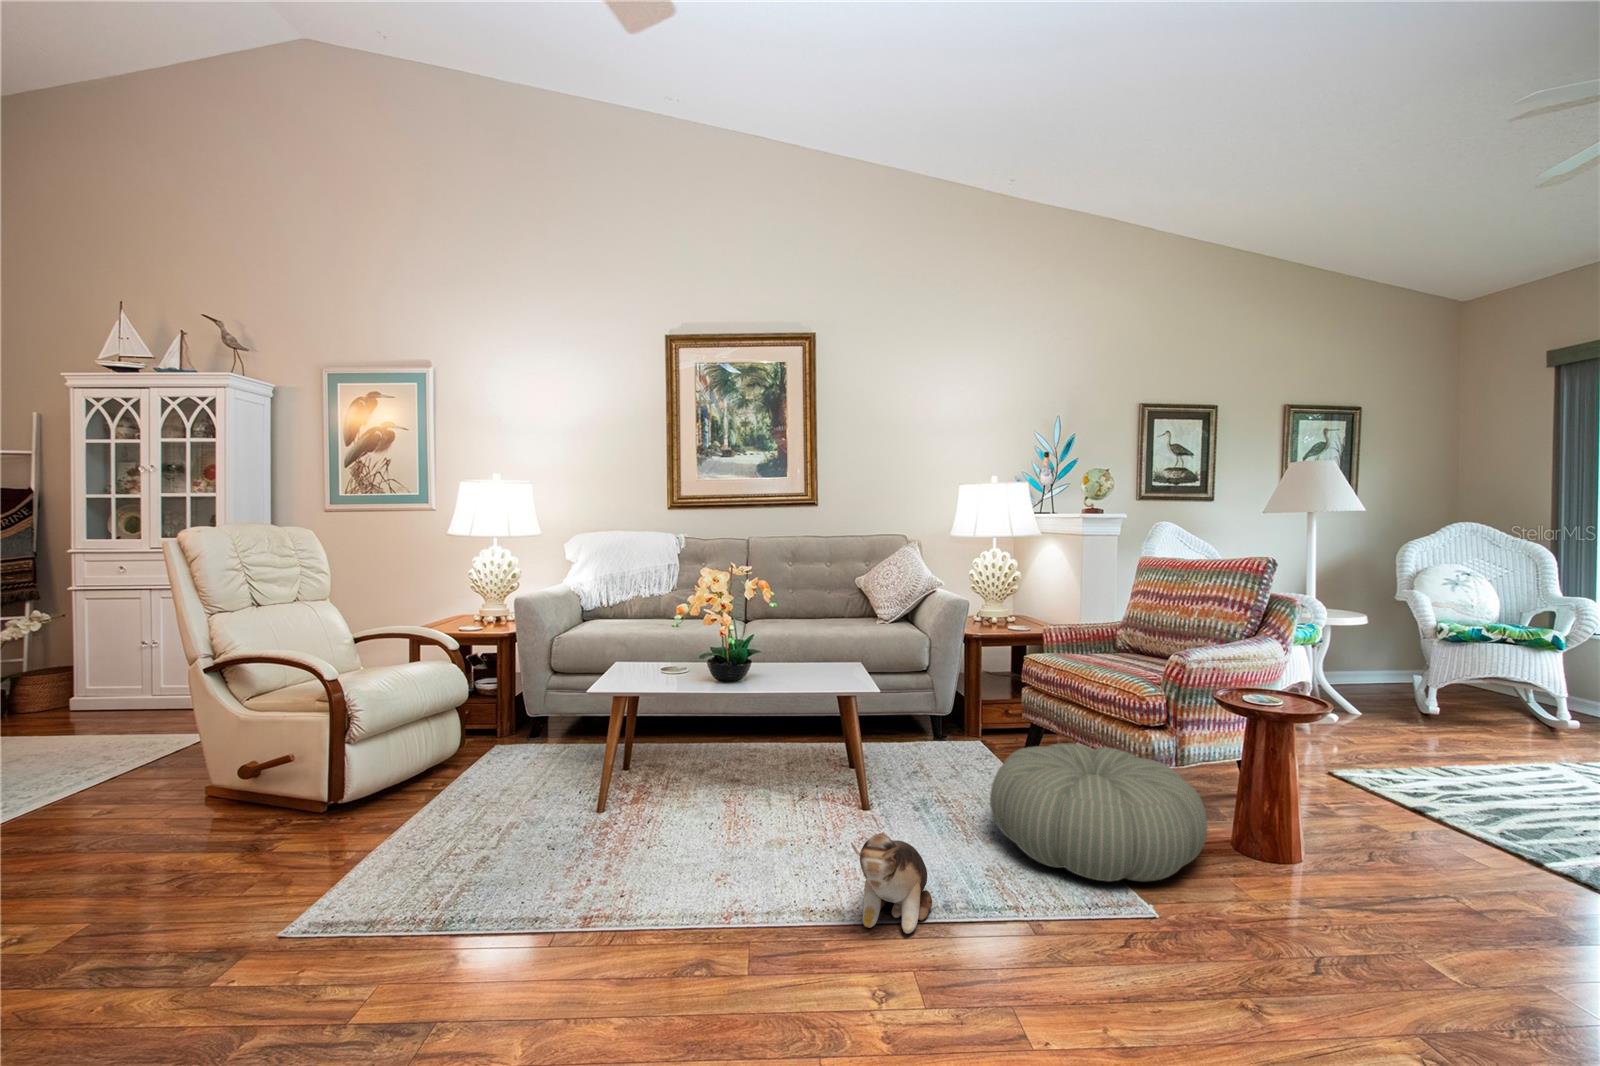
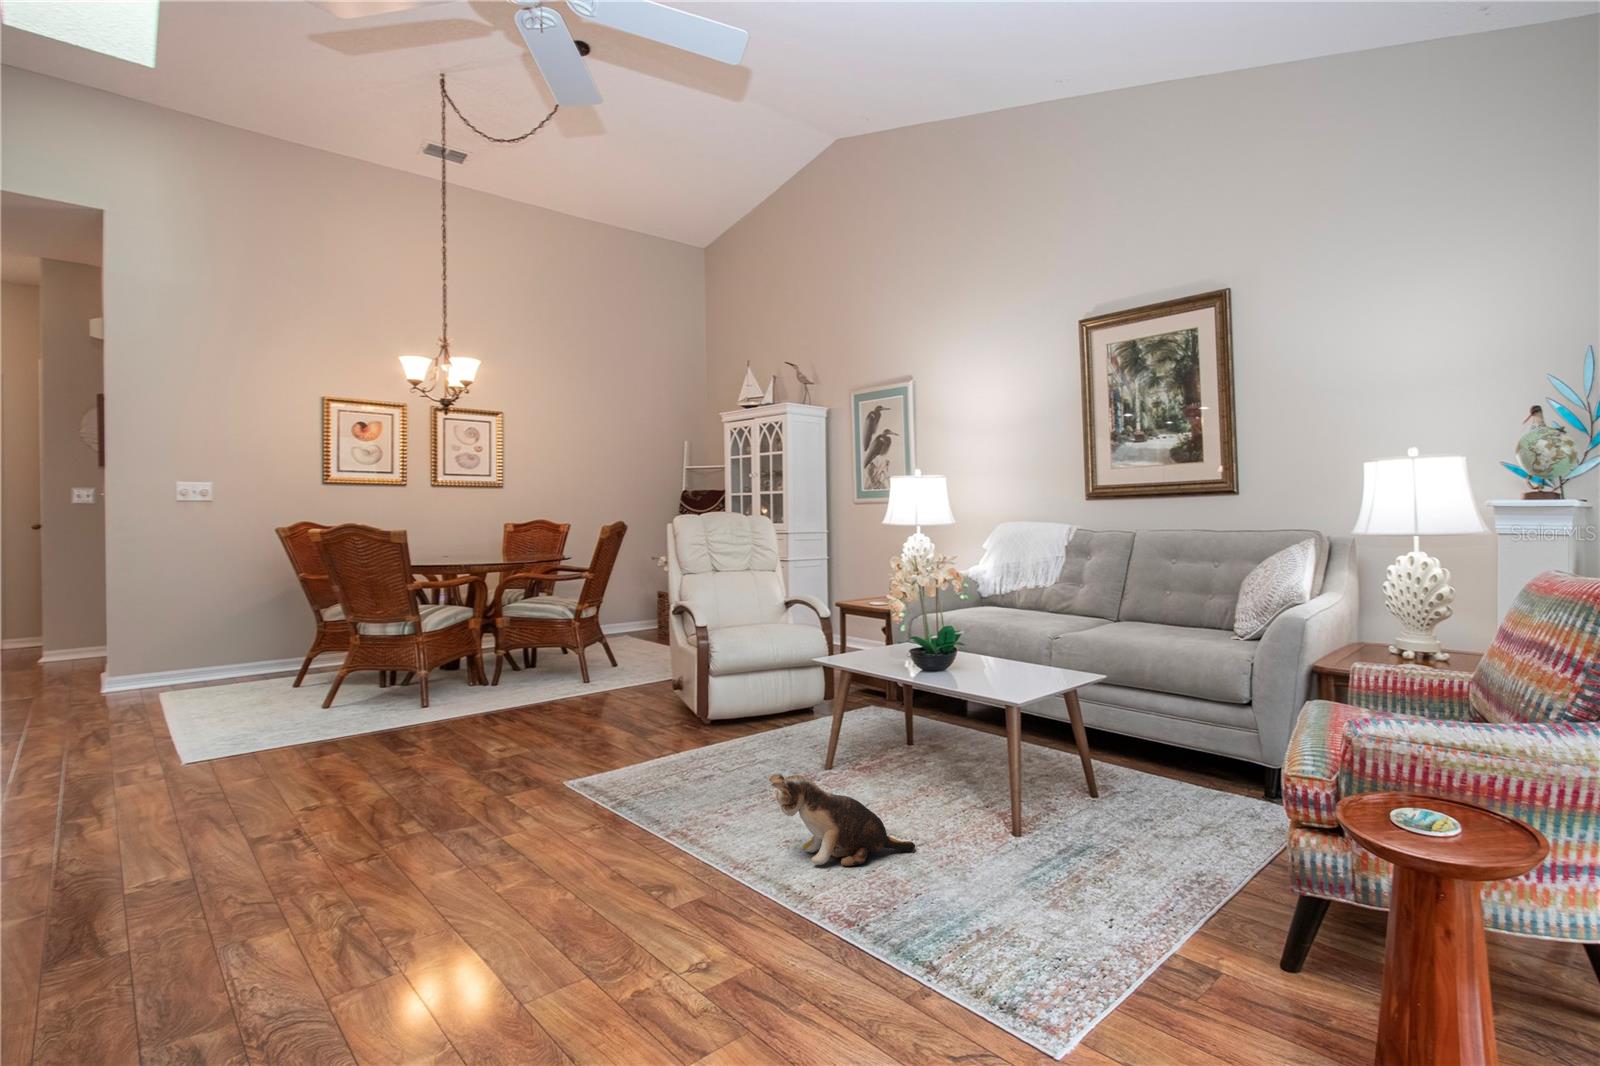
pouf: present [990,743,1207,881] -> none [985,781,1241,958]

